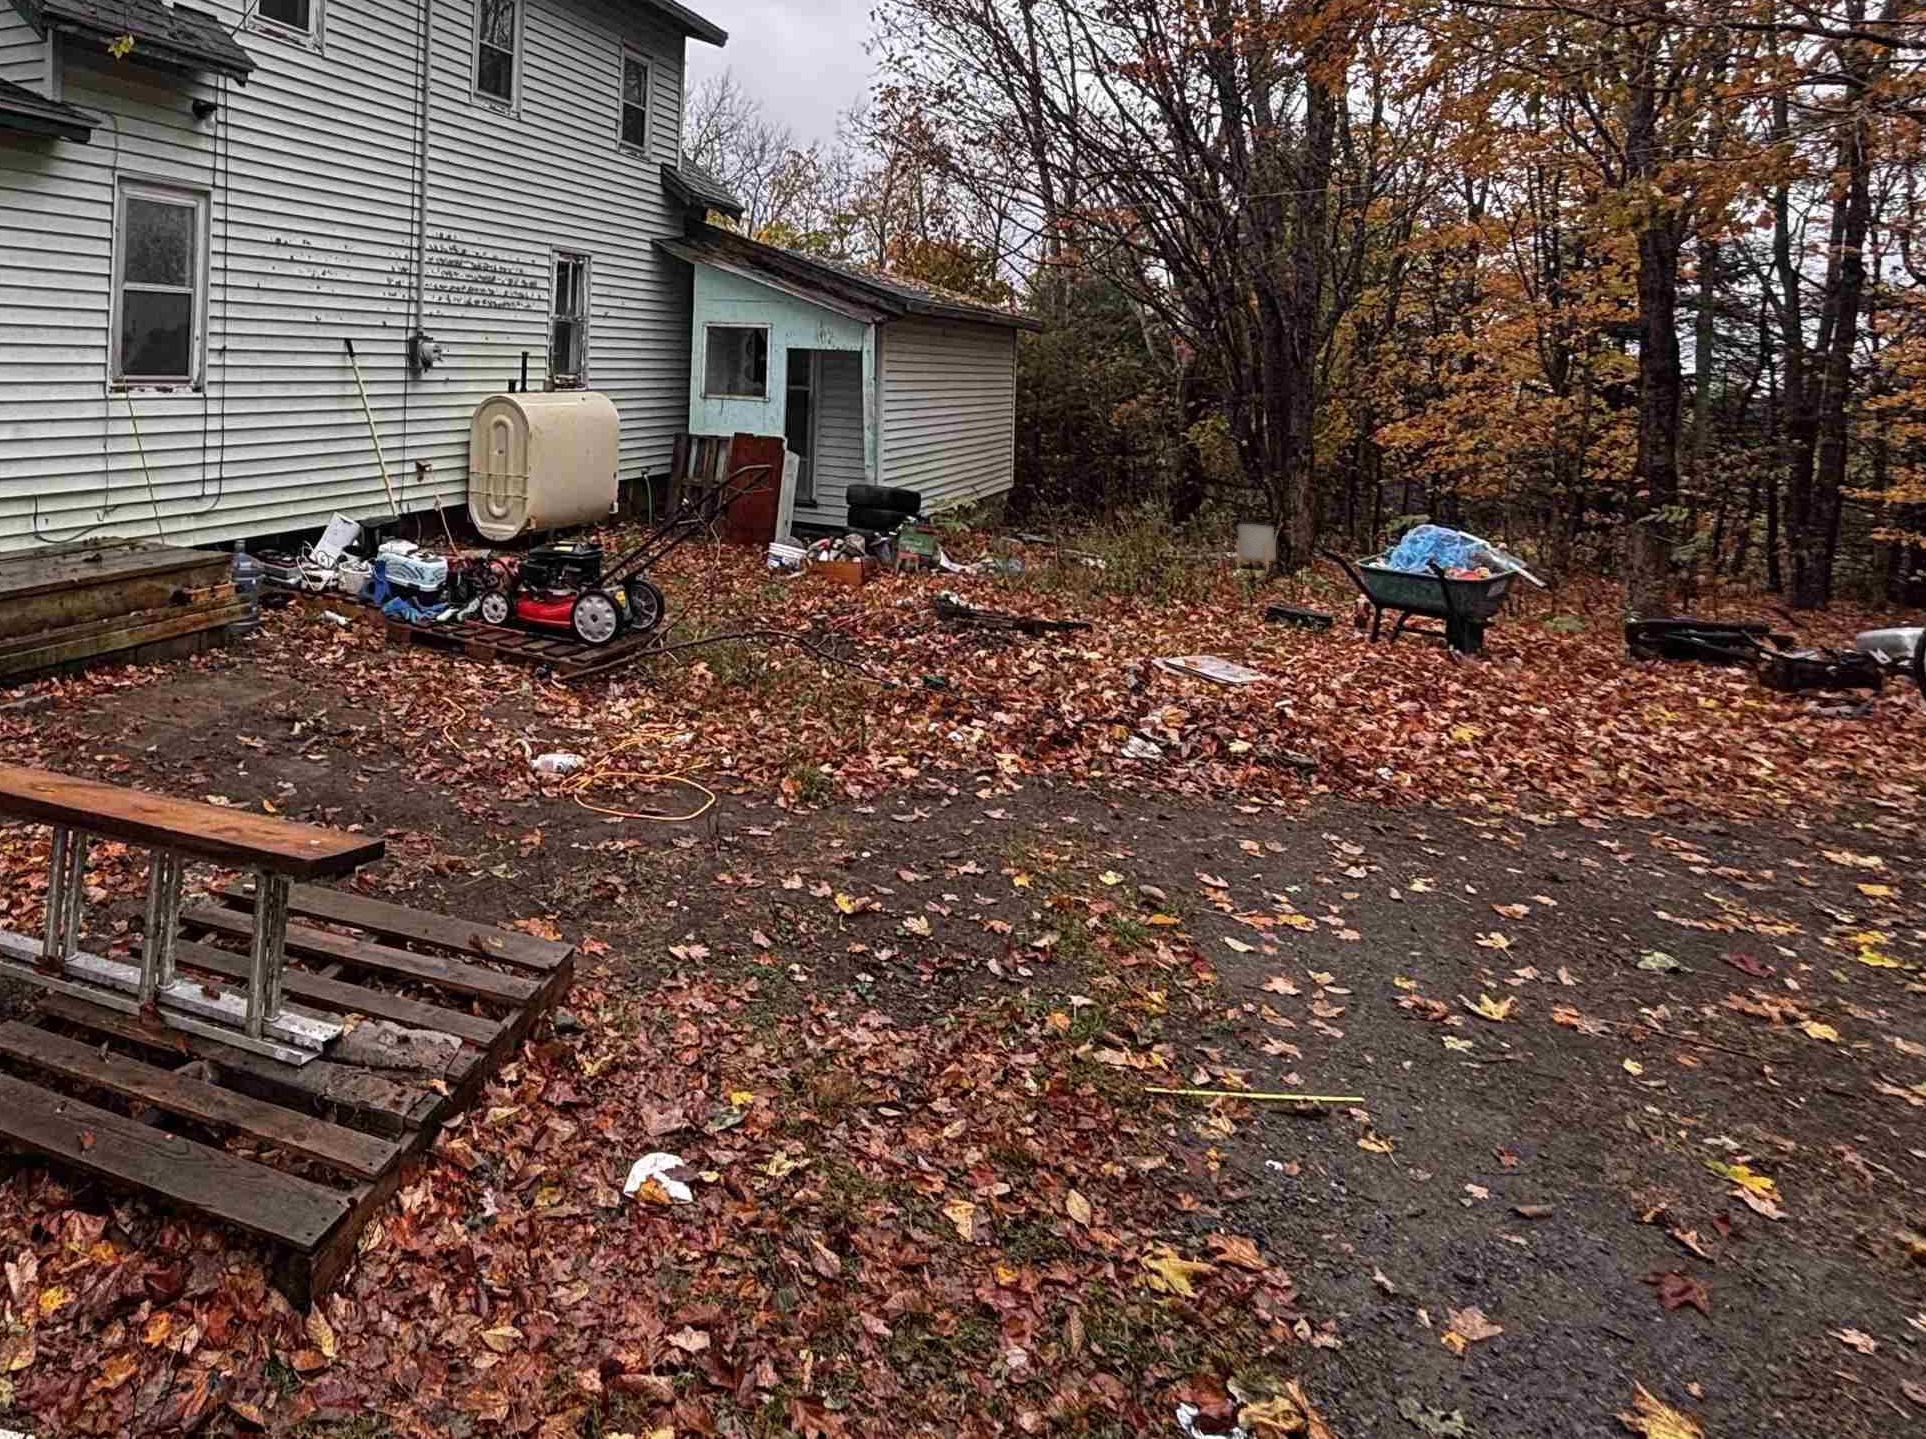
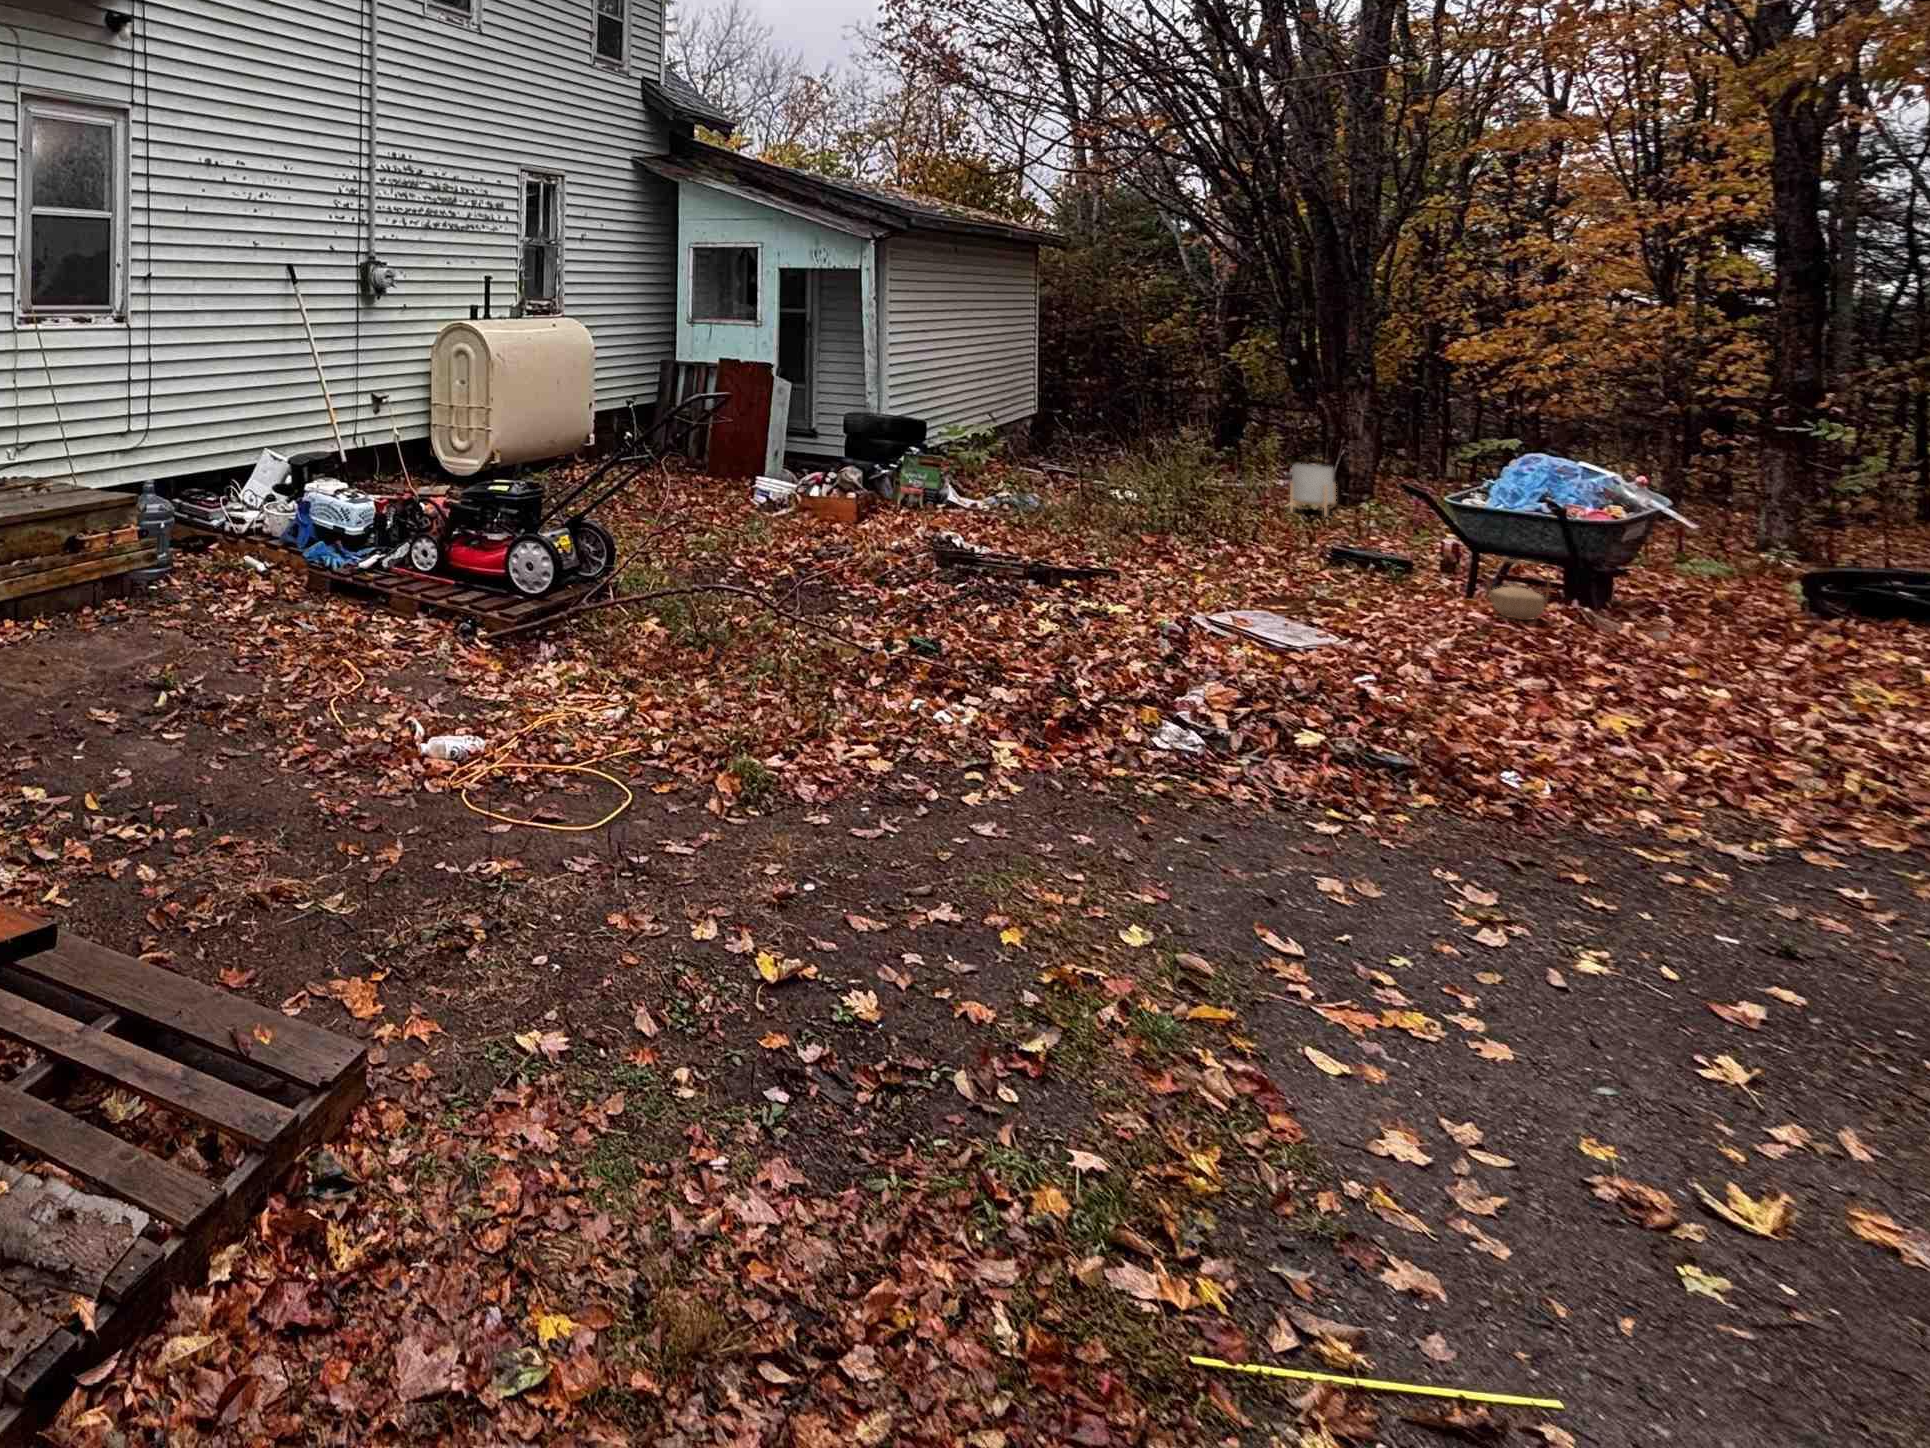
basket: none [1389,605,1439,658] -> present [1487,558,1550,620]

